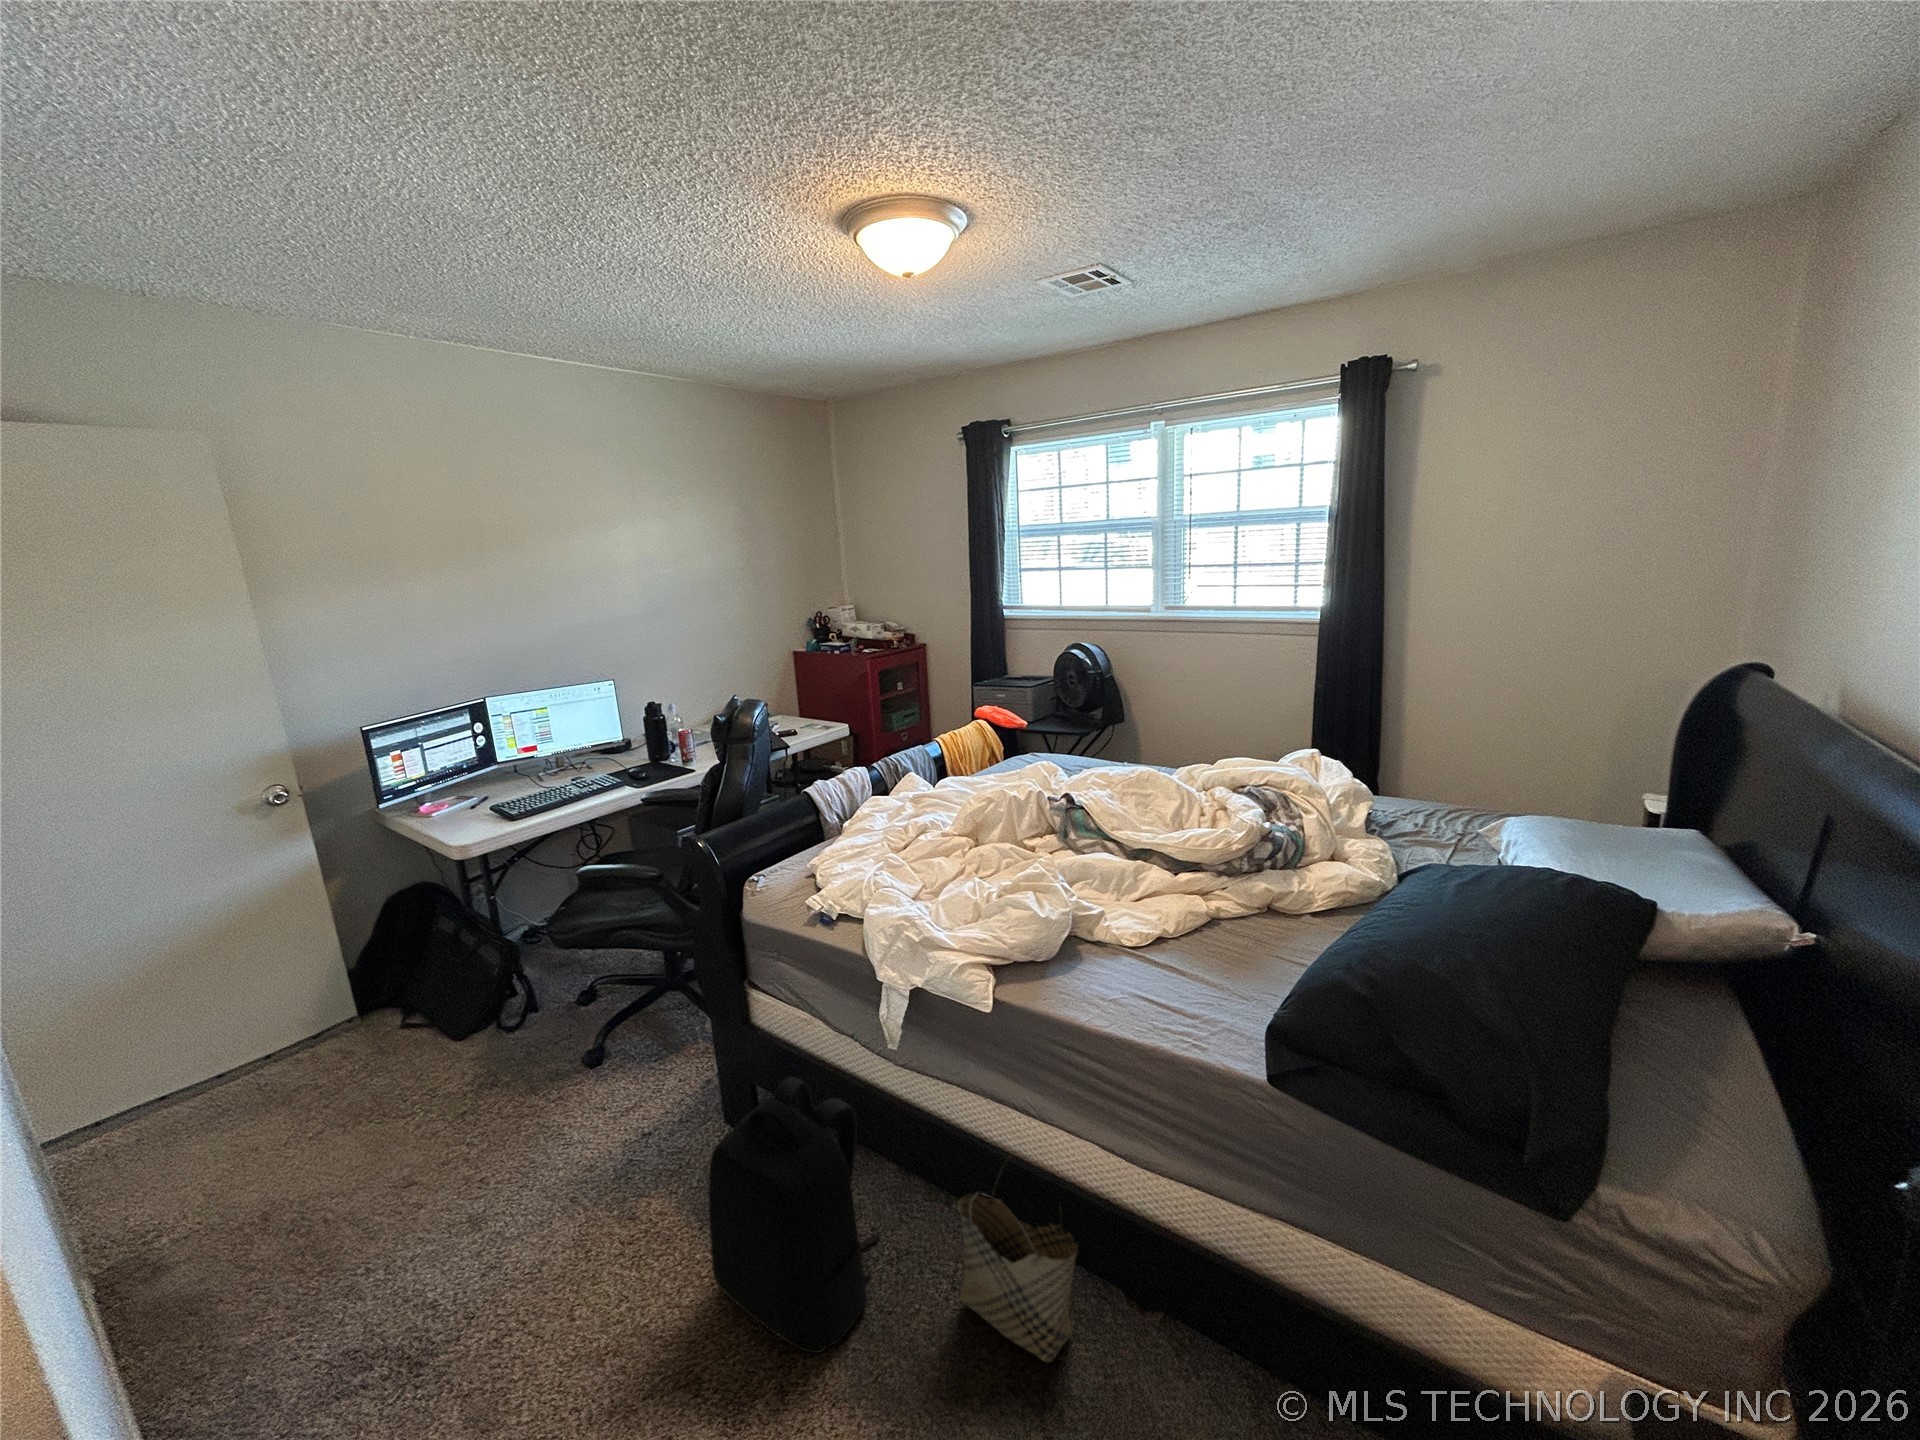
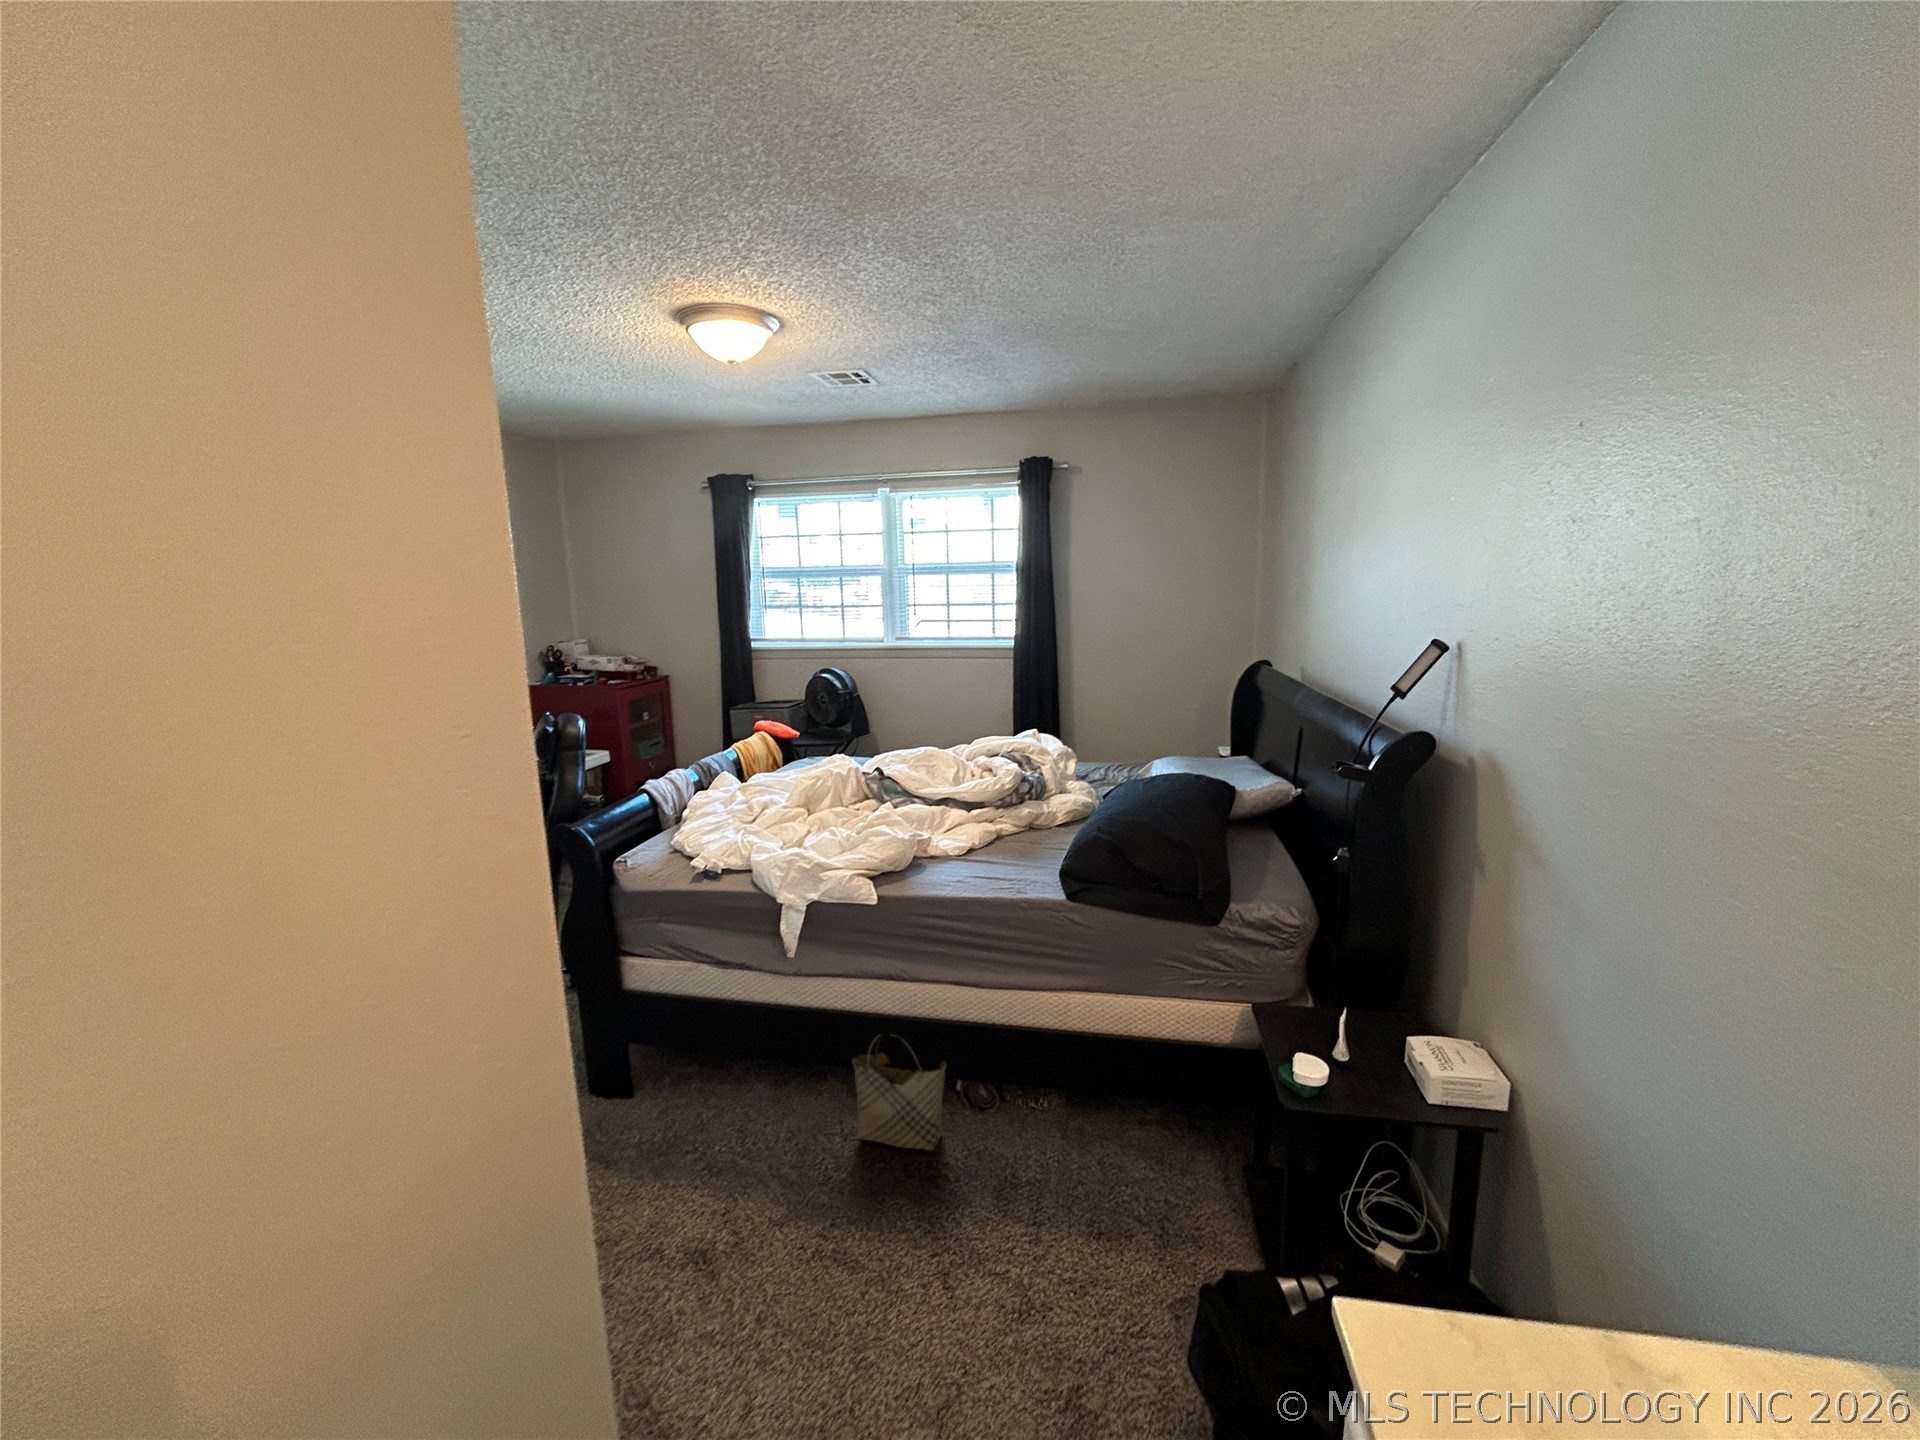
backpack: present [709,1077,881,1353] -> none [648,1001,785,1201]

